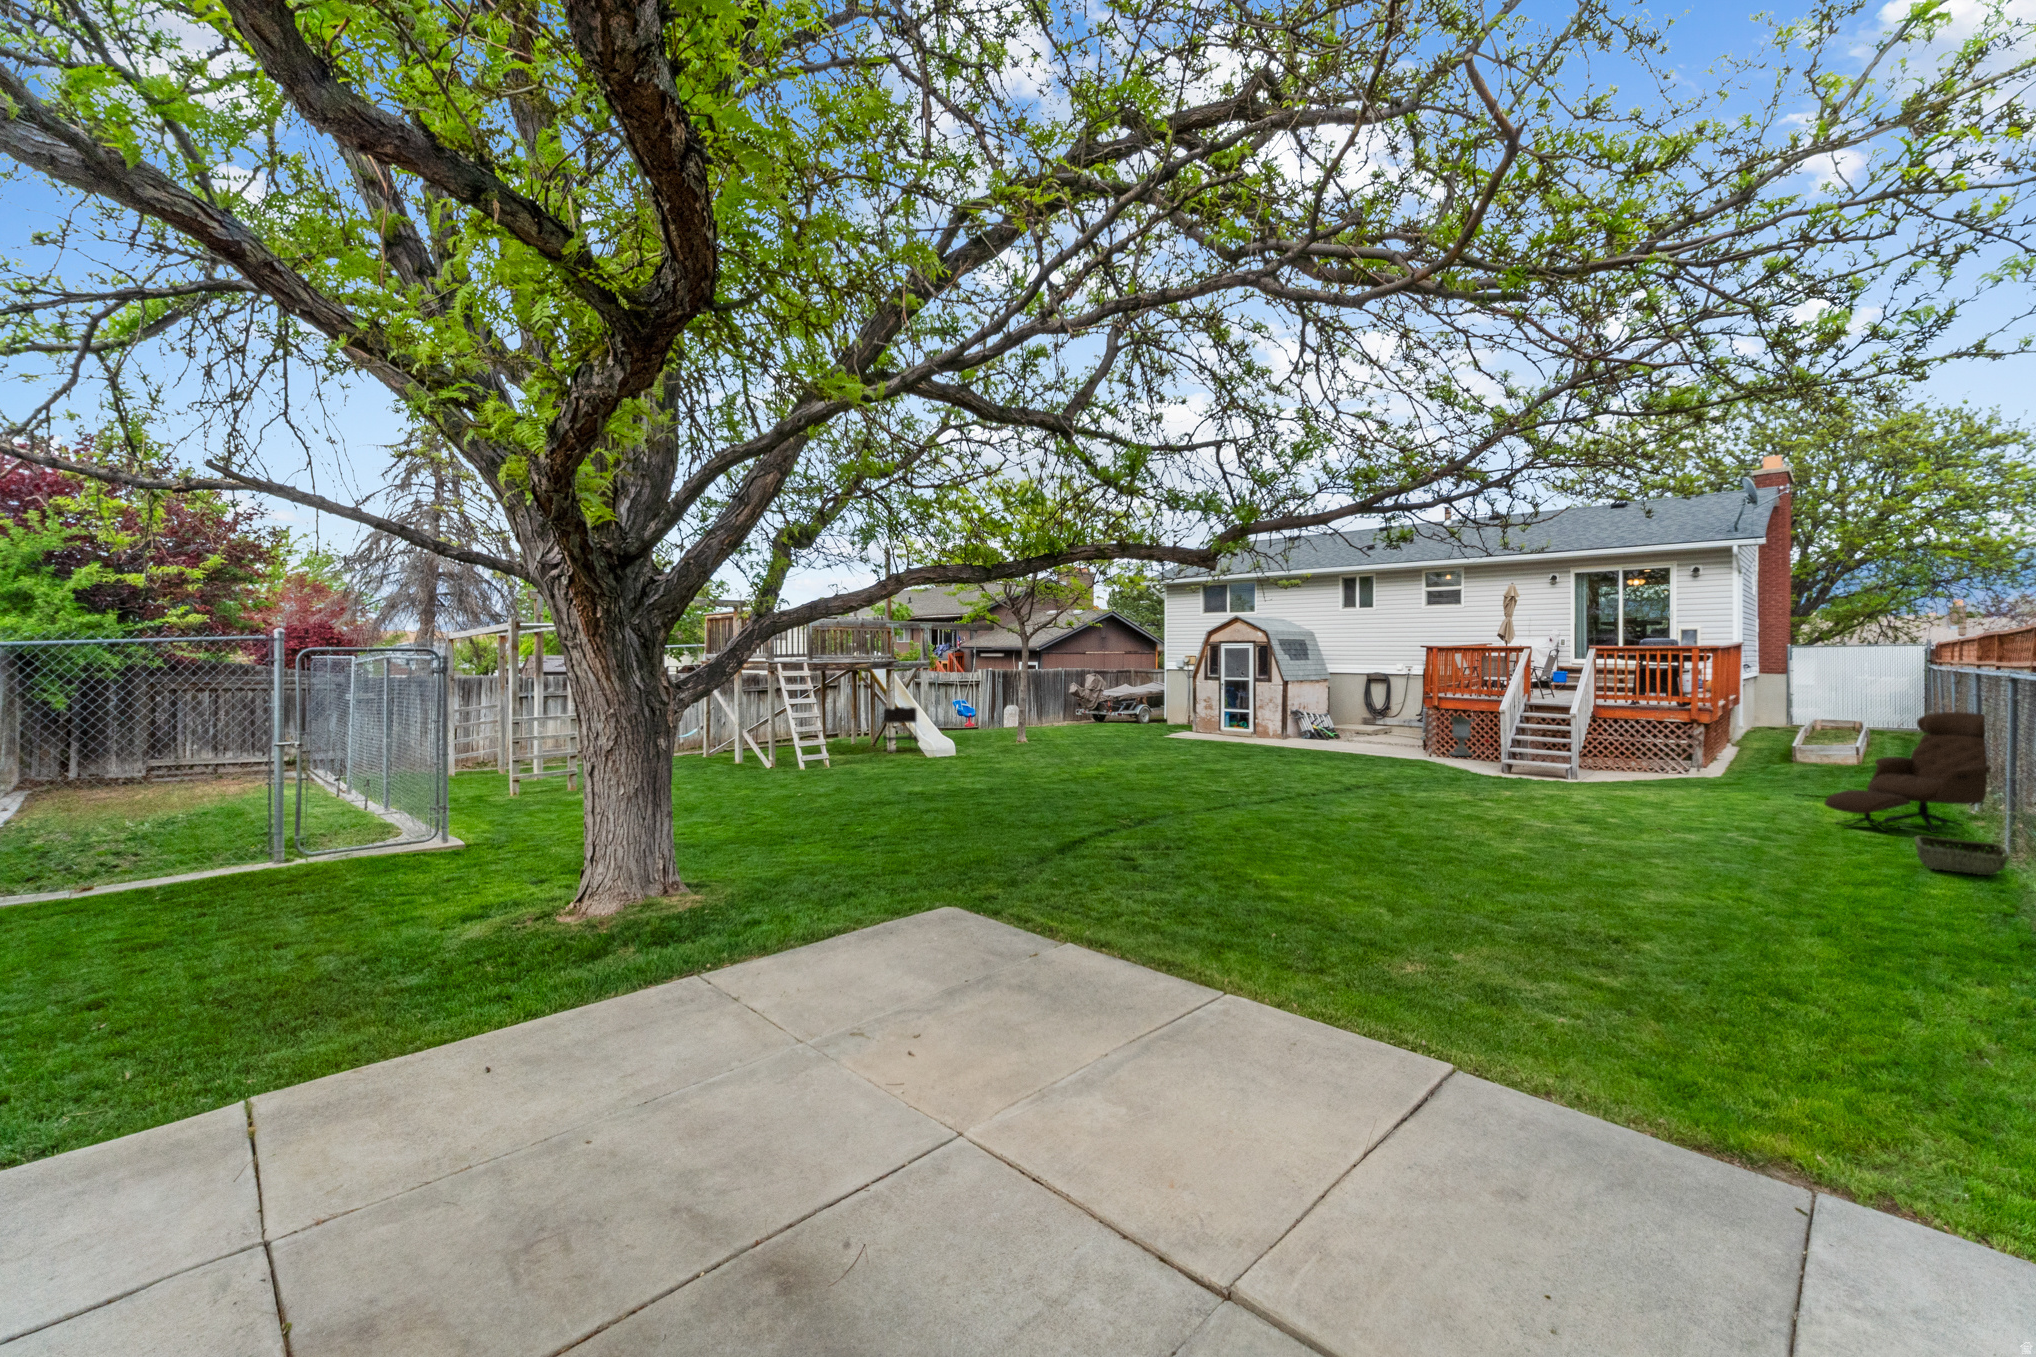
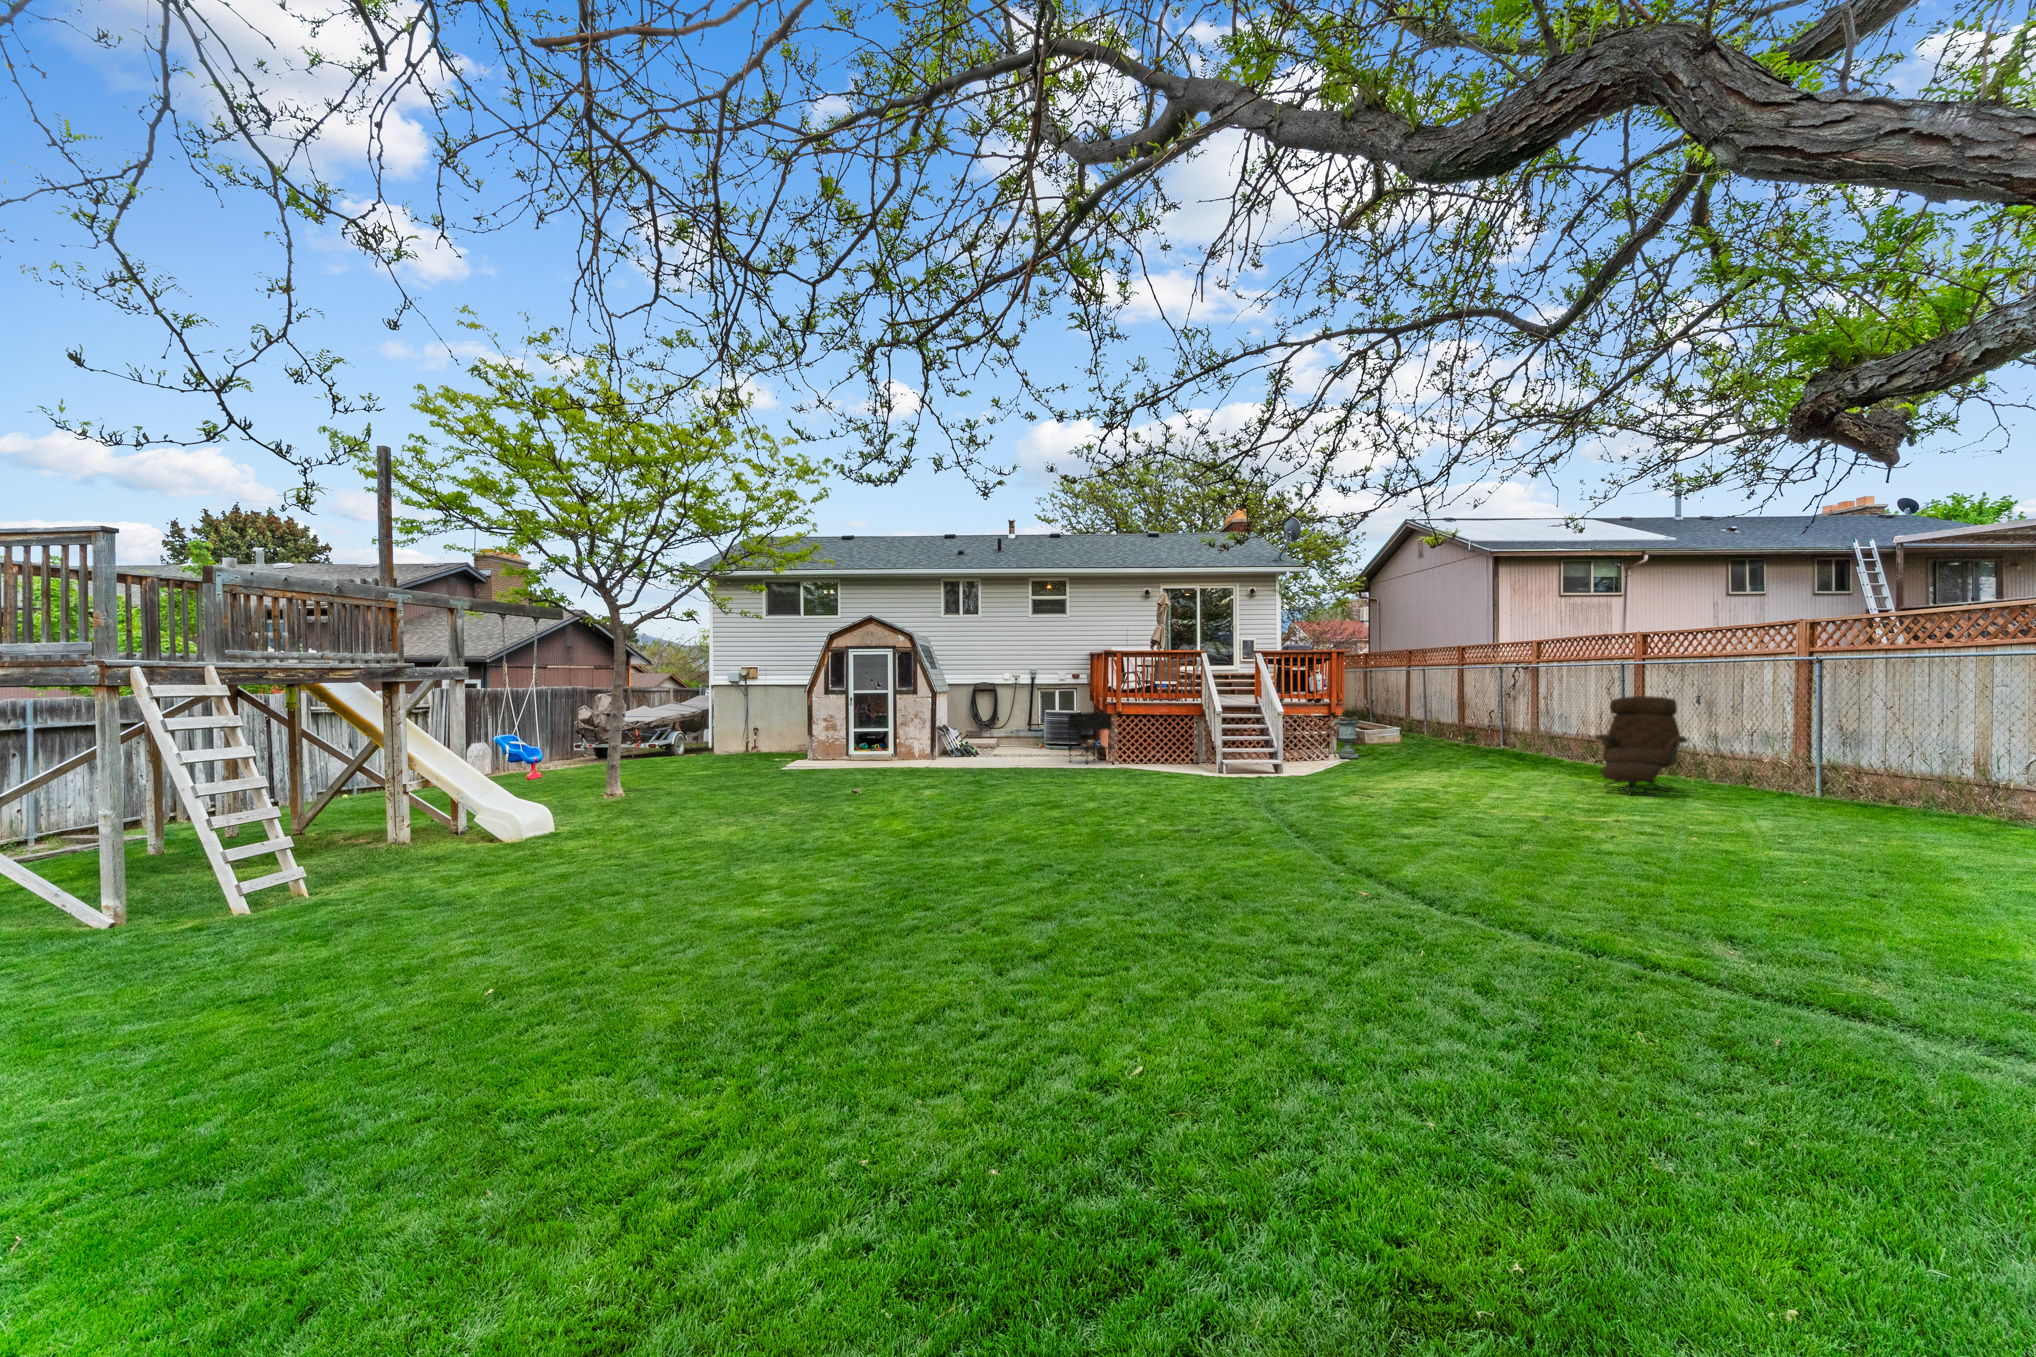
side table: present [883,707,917,752] -> present [1068,712,1114,762]
planter: present [1449,714,1473,756] -> present [1336,716,1360,759]
woven basket: present [1915,835,2009,875] -> none [1804,795,1881,823]

